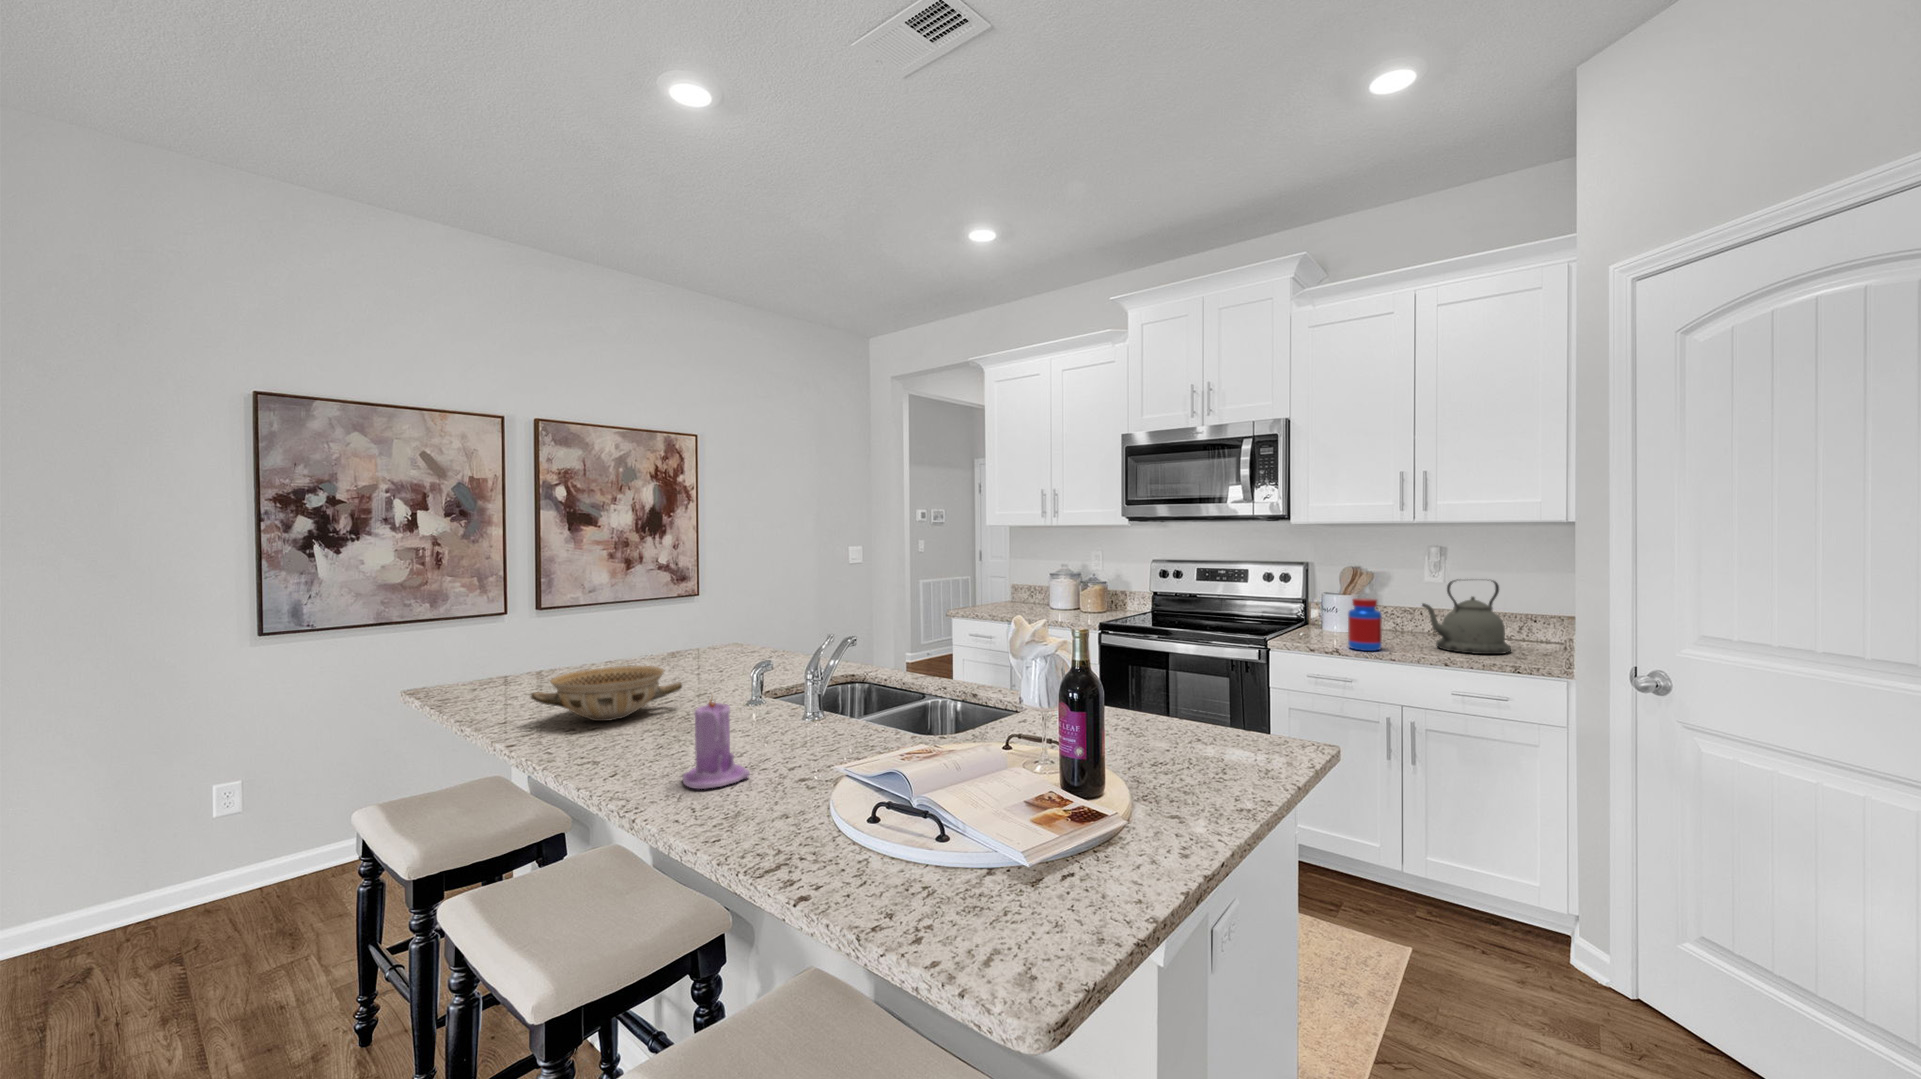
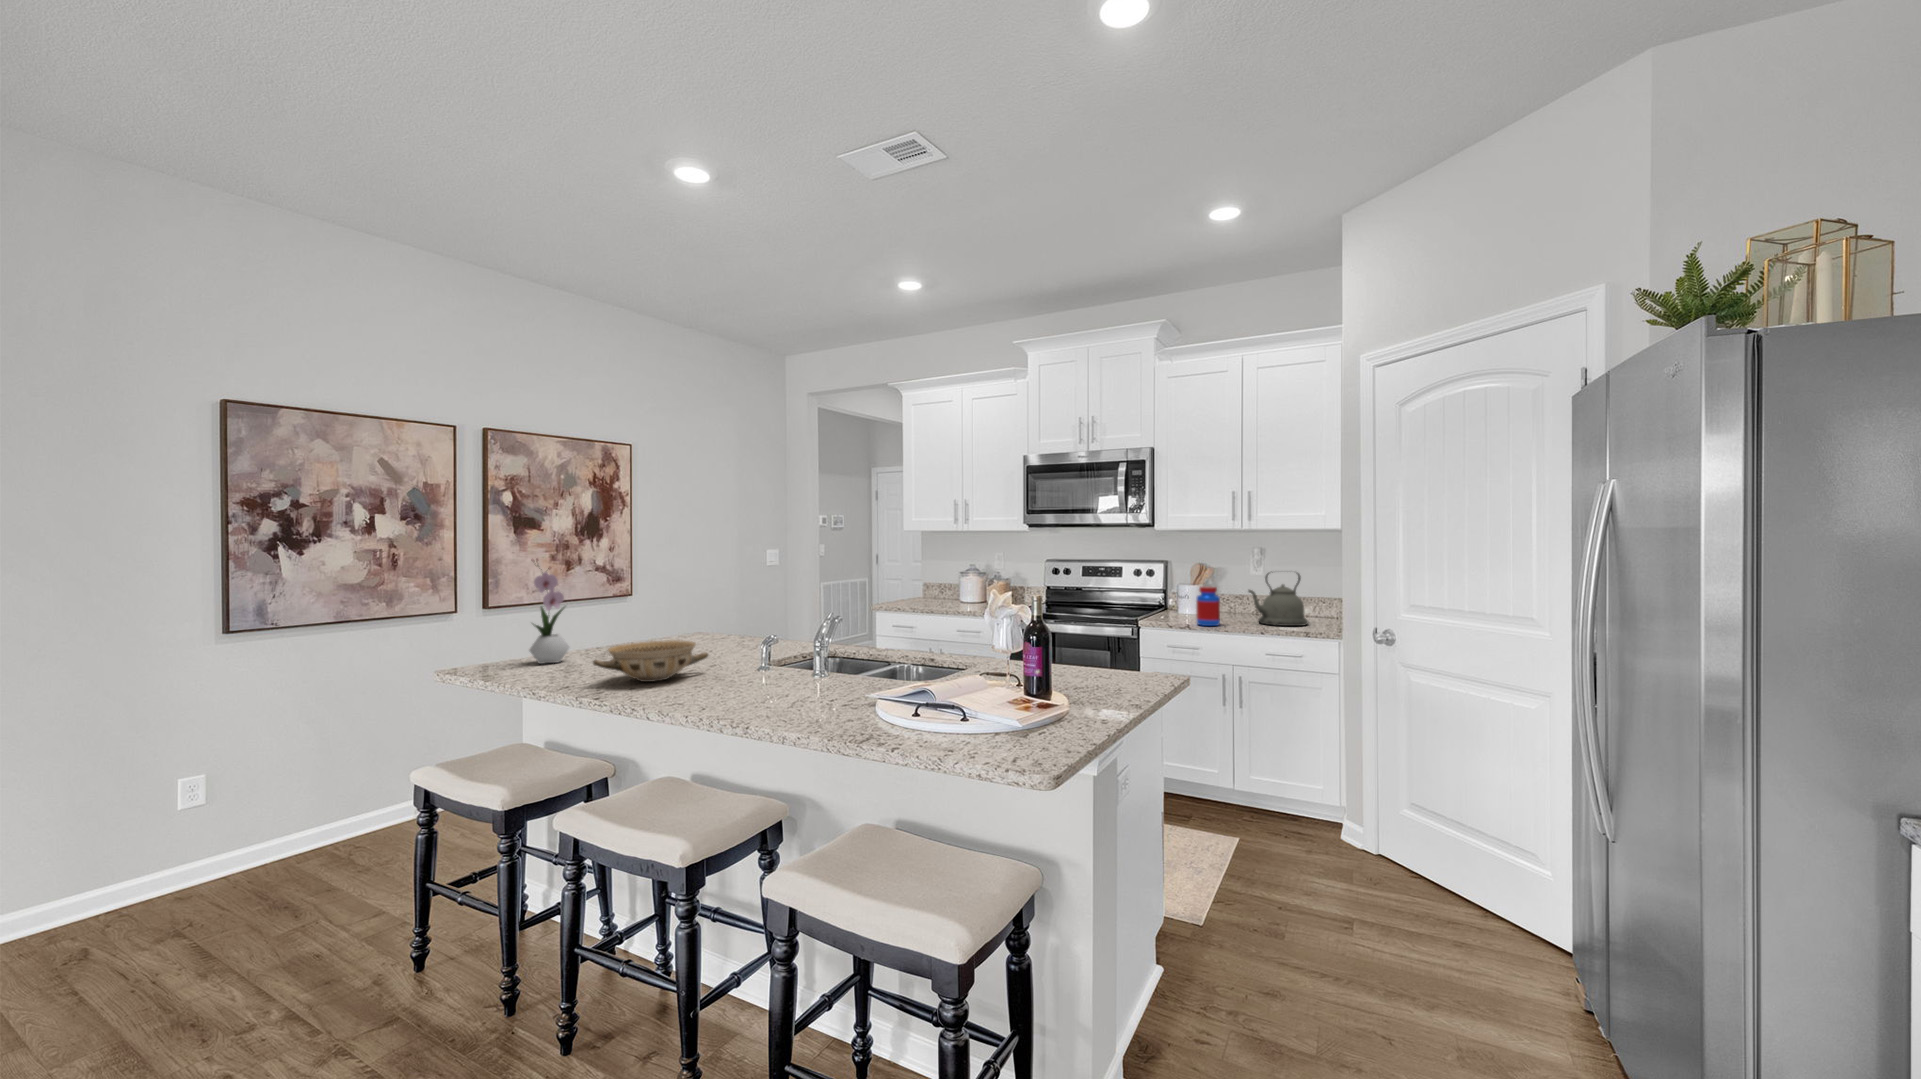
flower arrangement: none [502,561,552,686] -> present [529,559,569,664]
candle: present [683,699,750,789] -> none [757,646,806,712]

